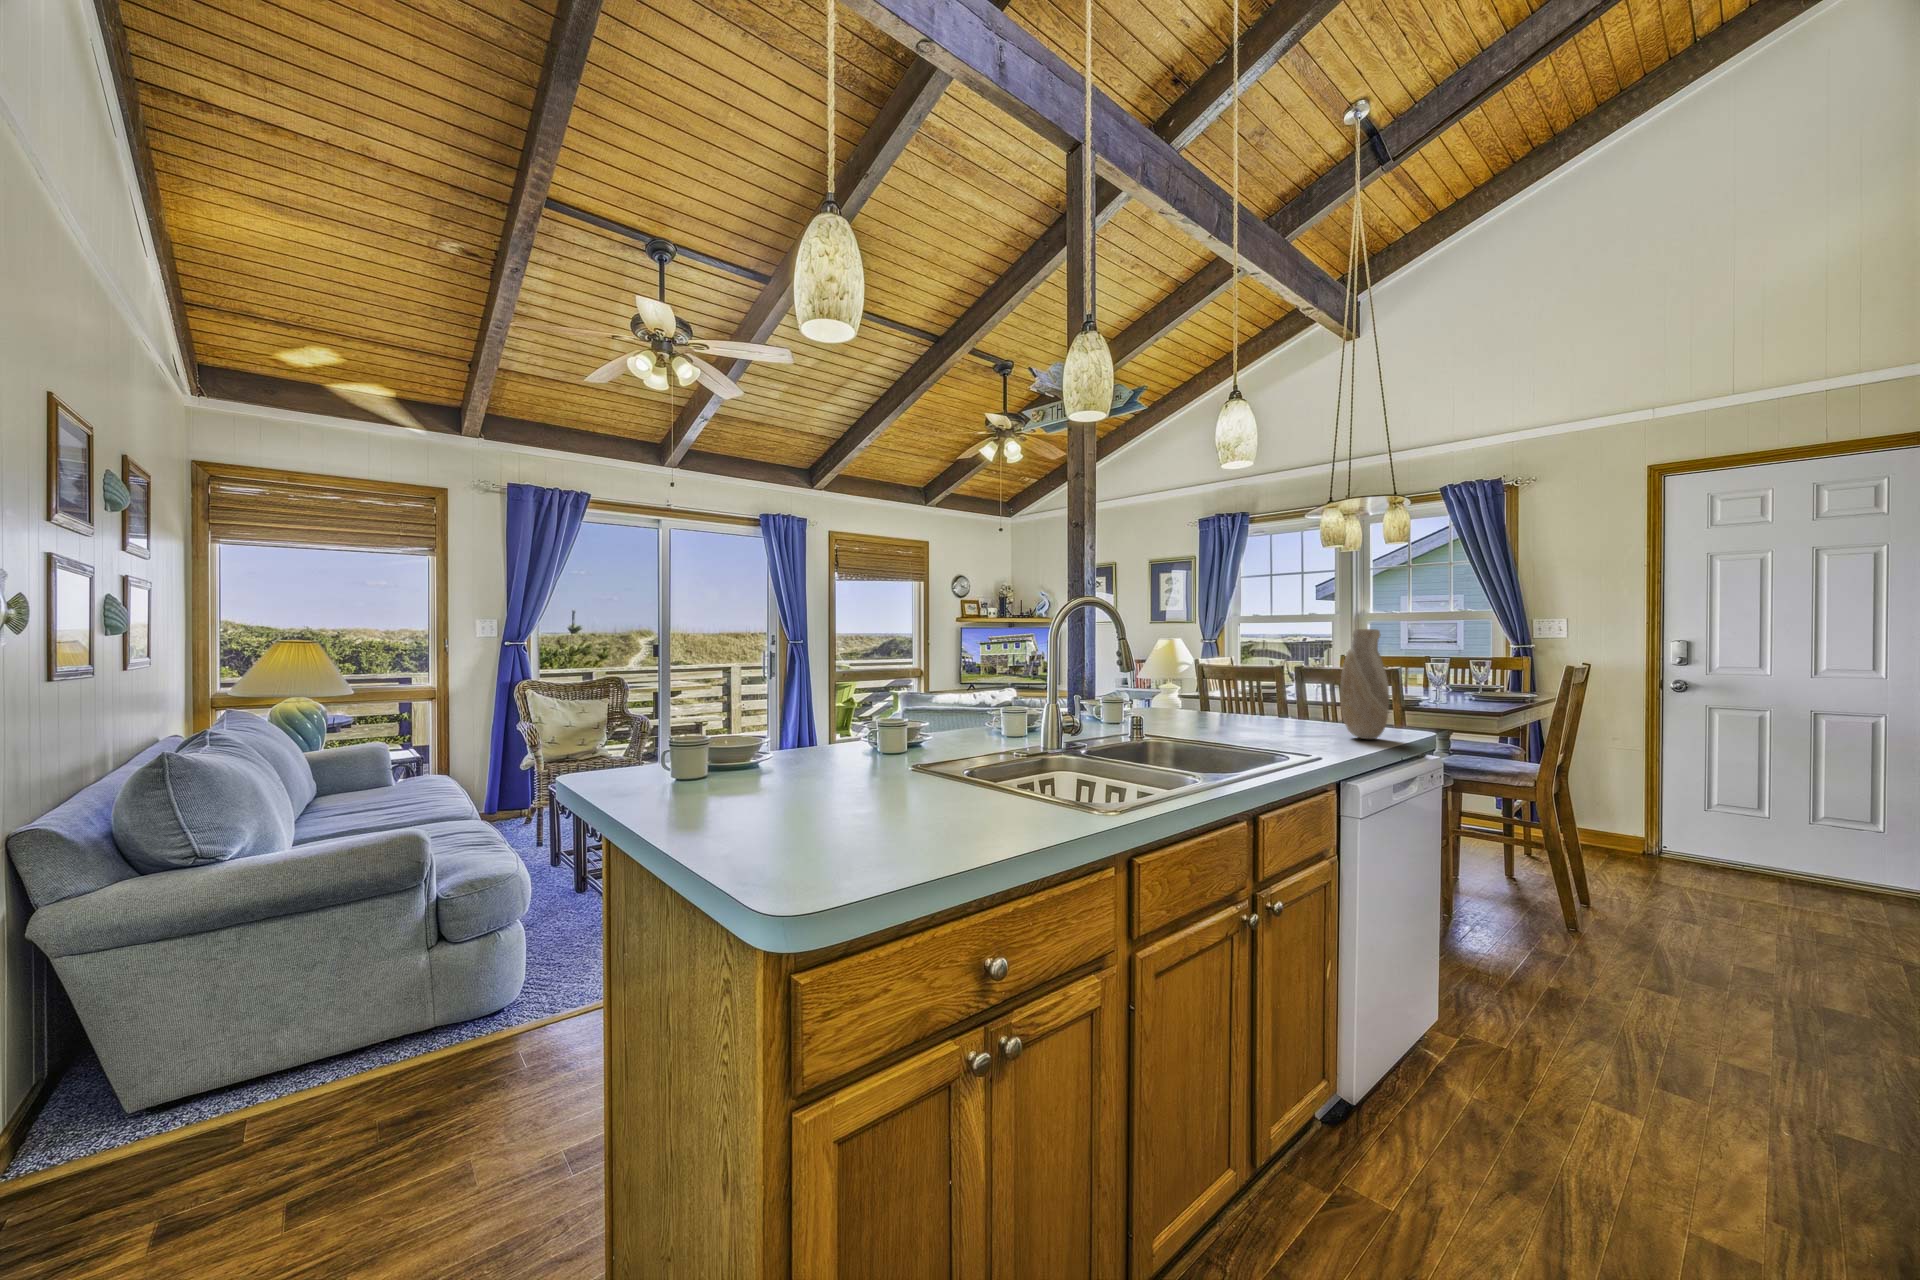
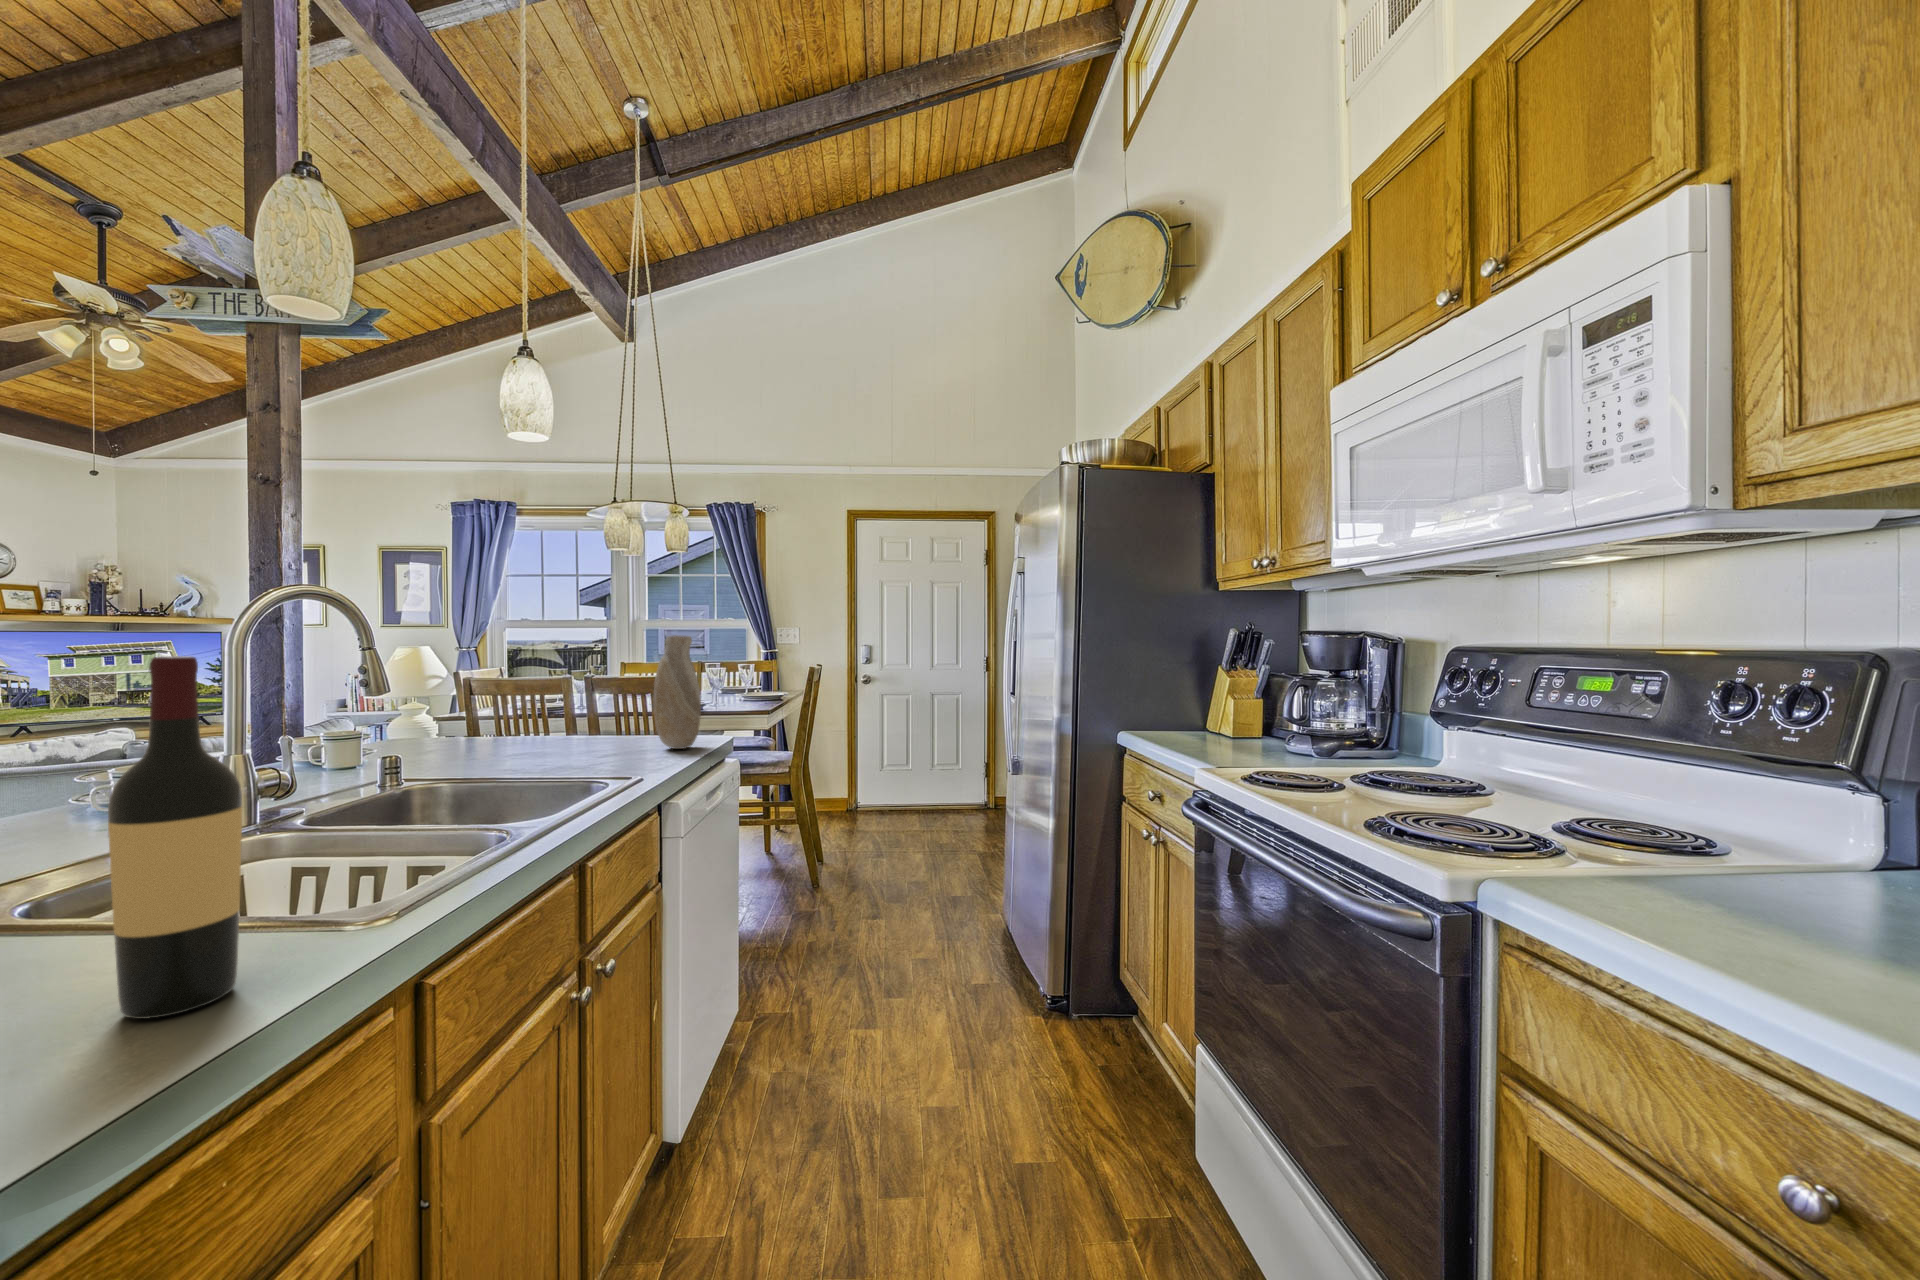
wine bottle: none [995,634,1045,828] -> present [108,656,242,1019]

